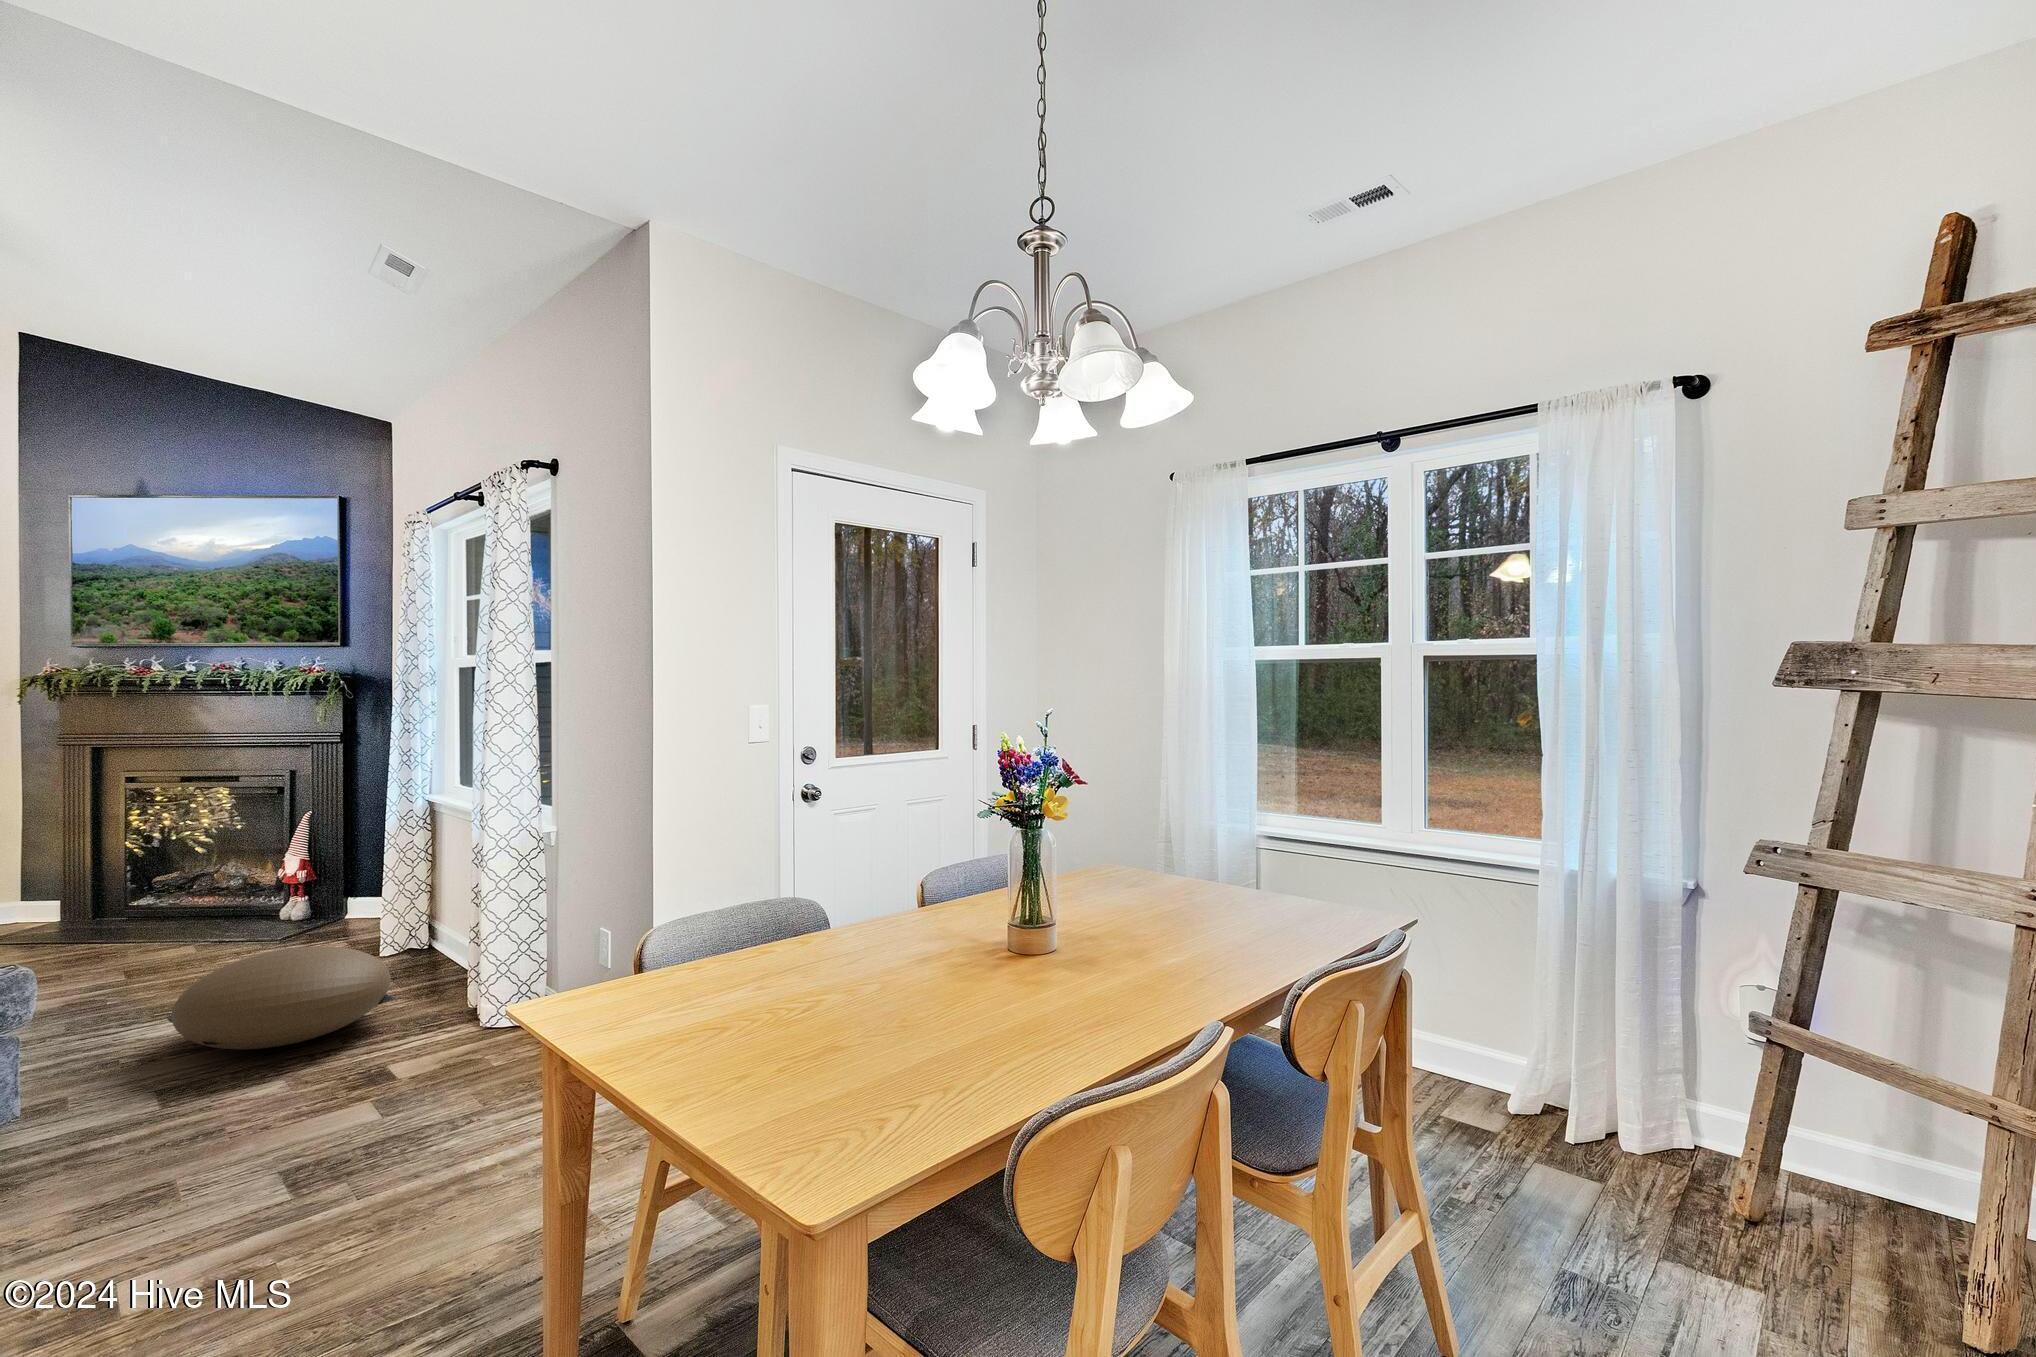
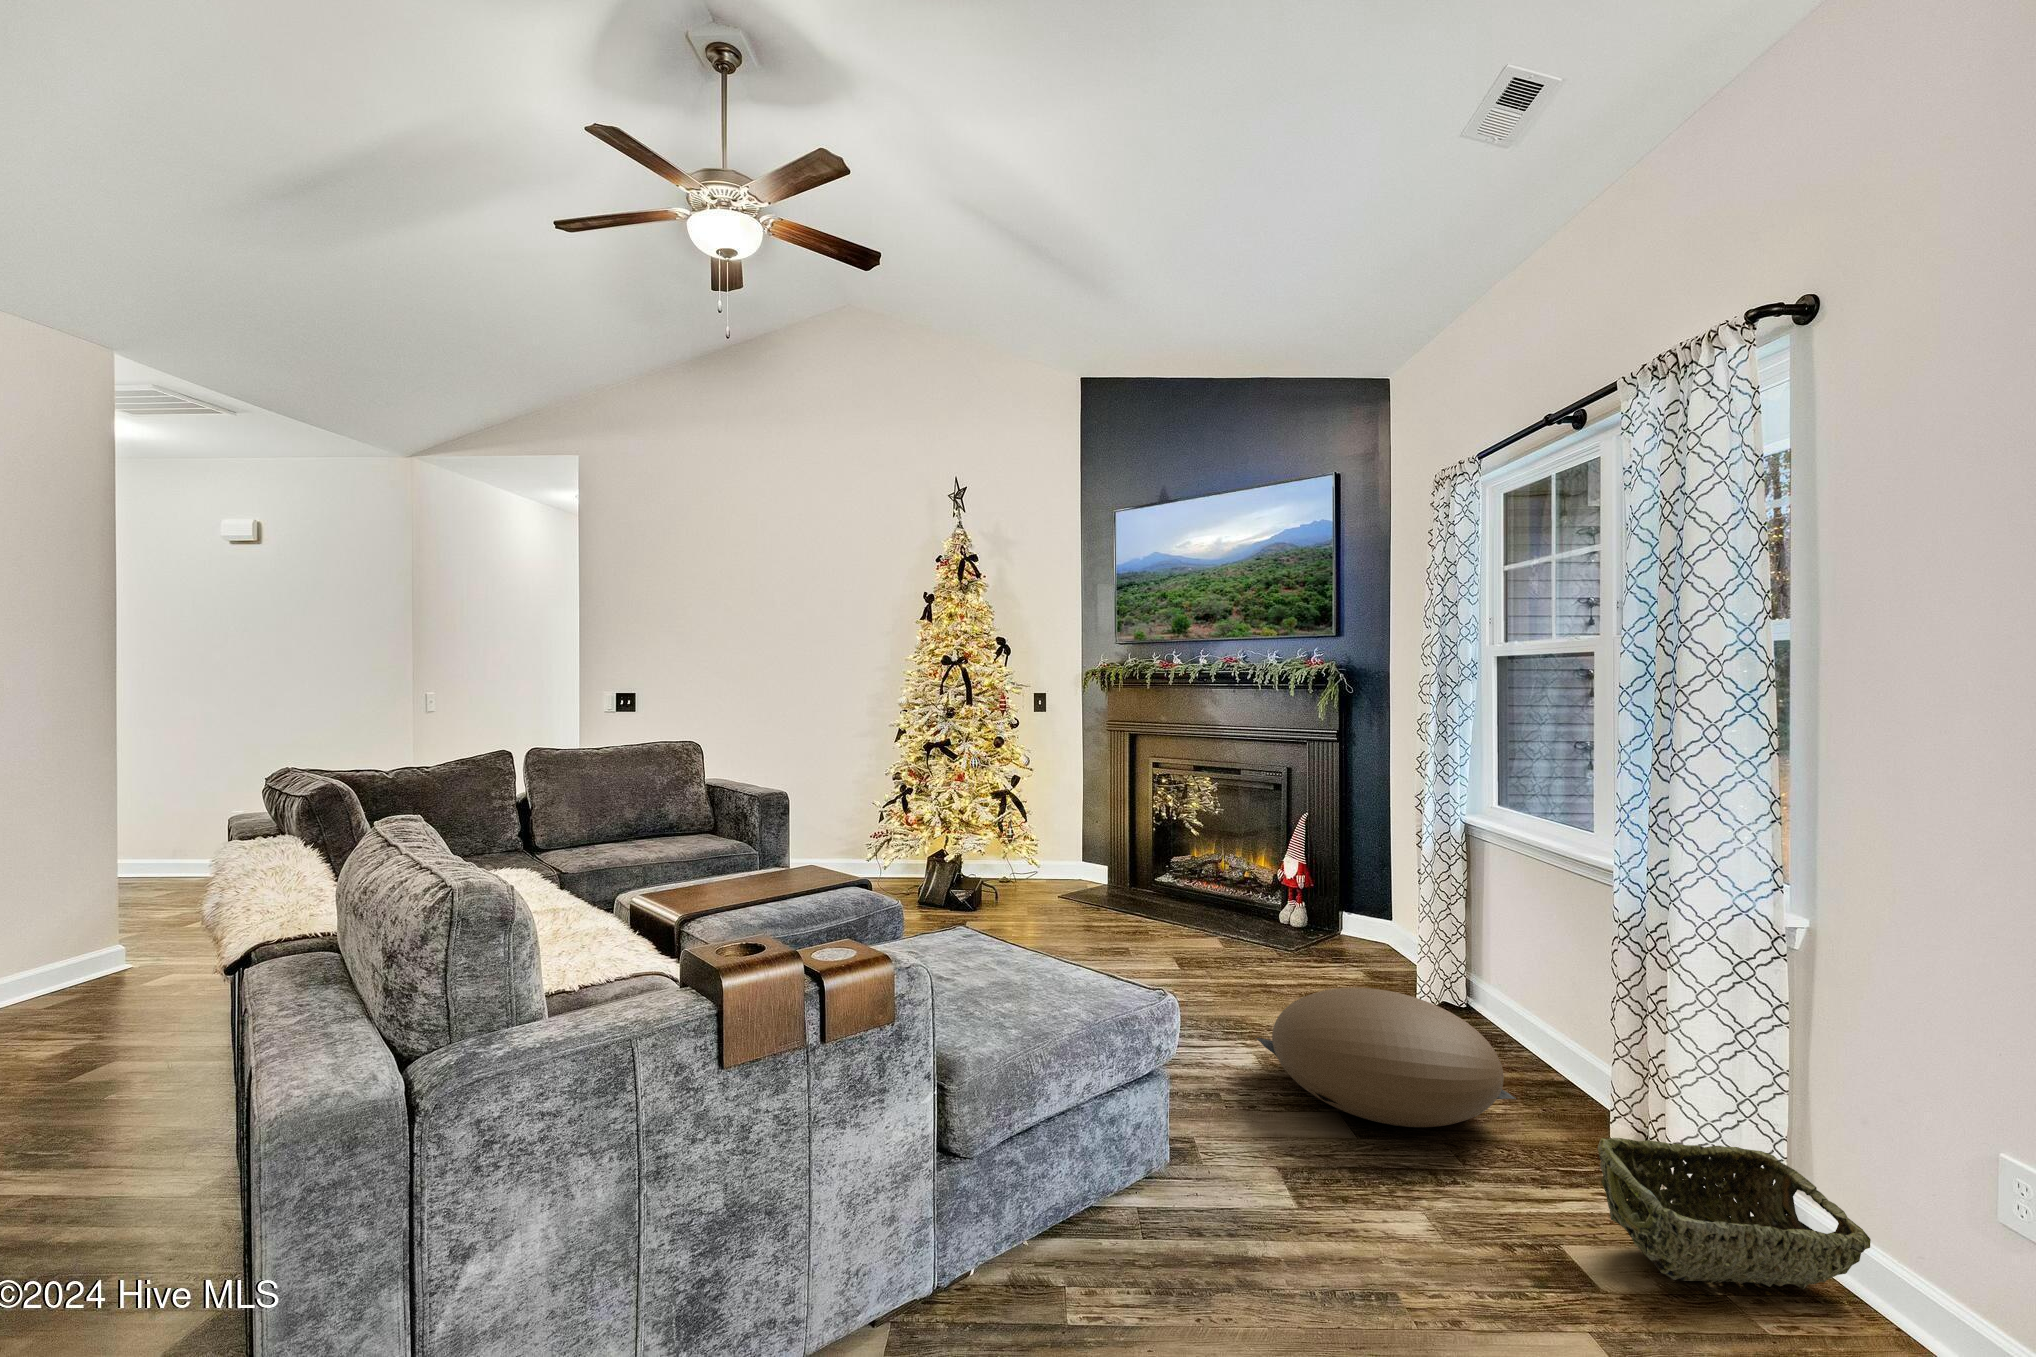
woven basket: none [405,982,557,1074] -> present [1598,1138,1871,1289]

